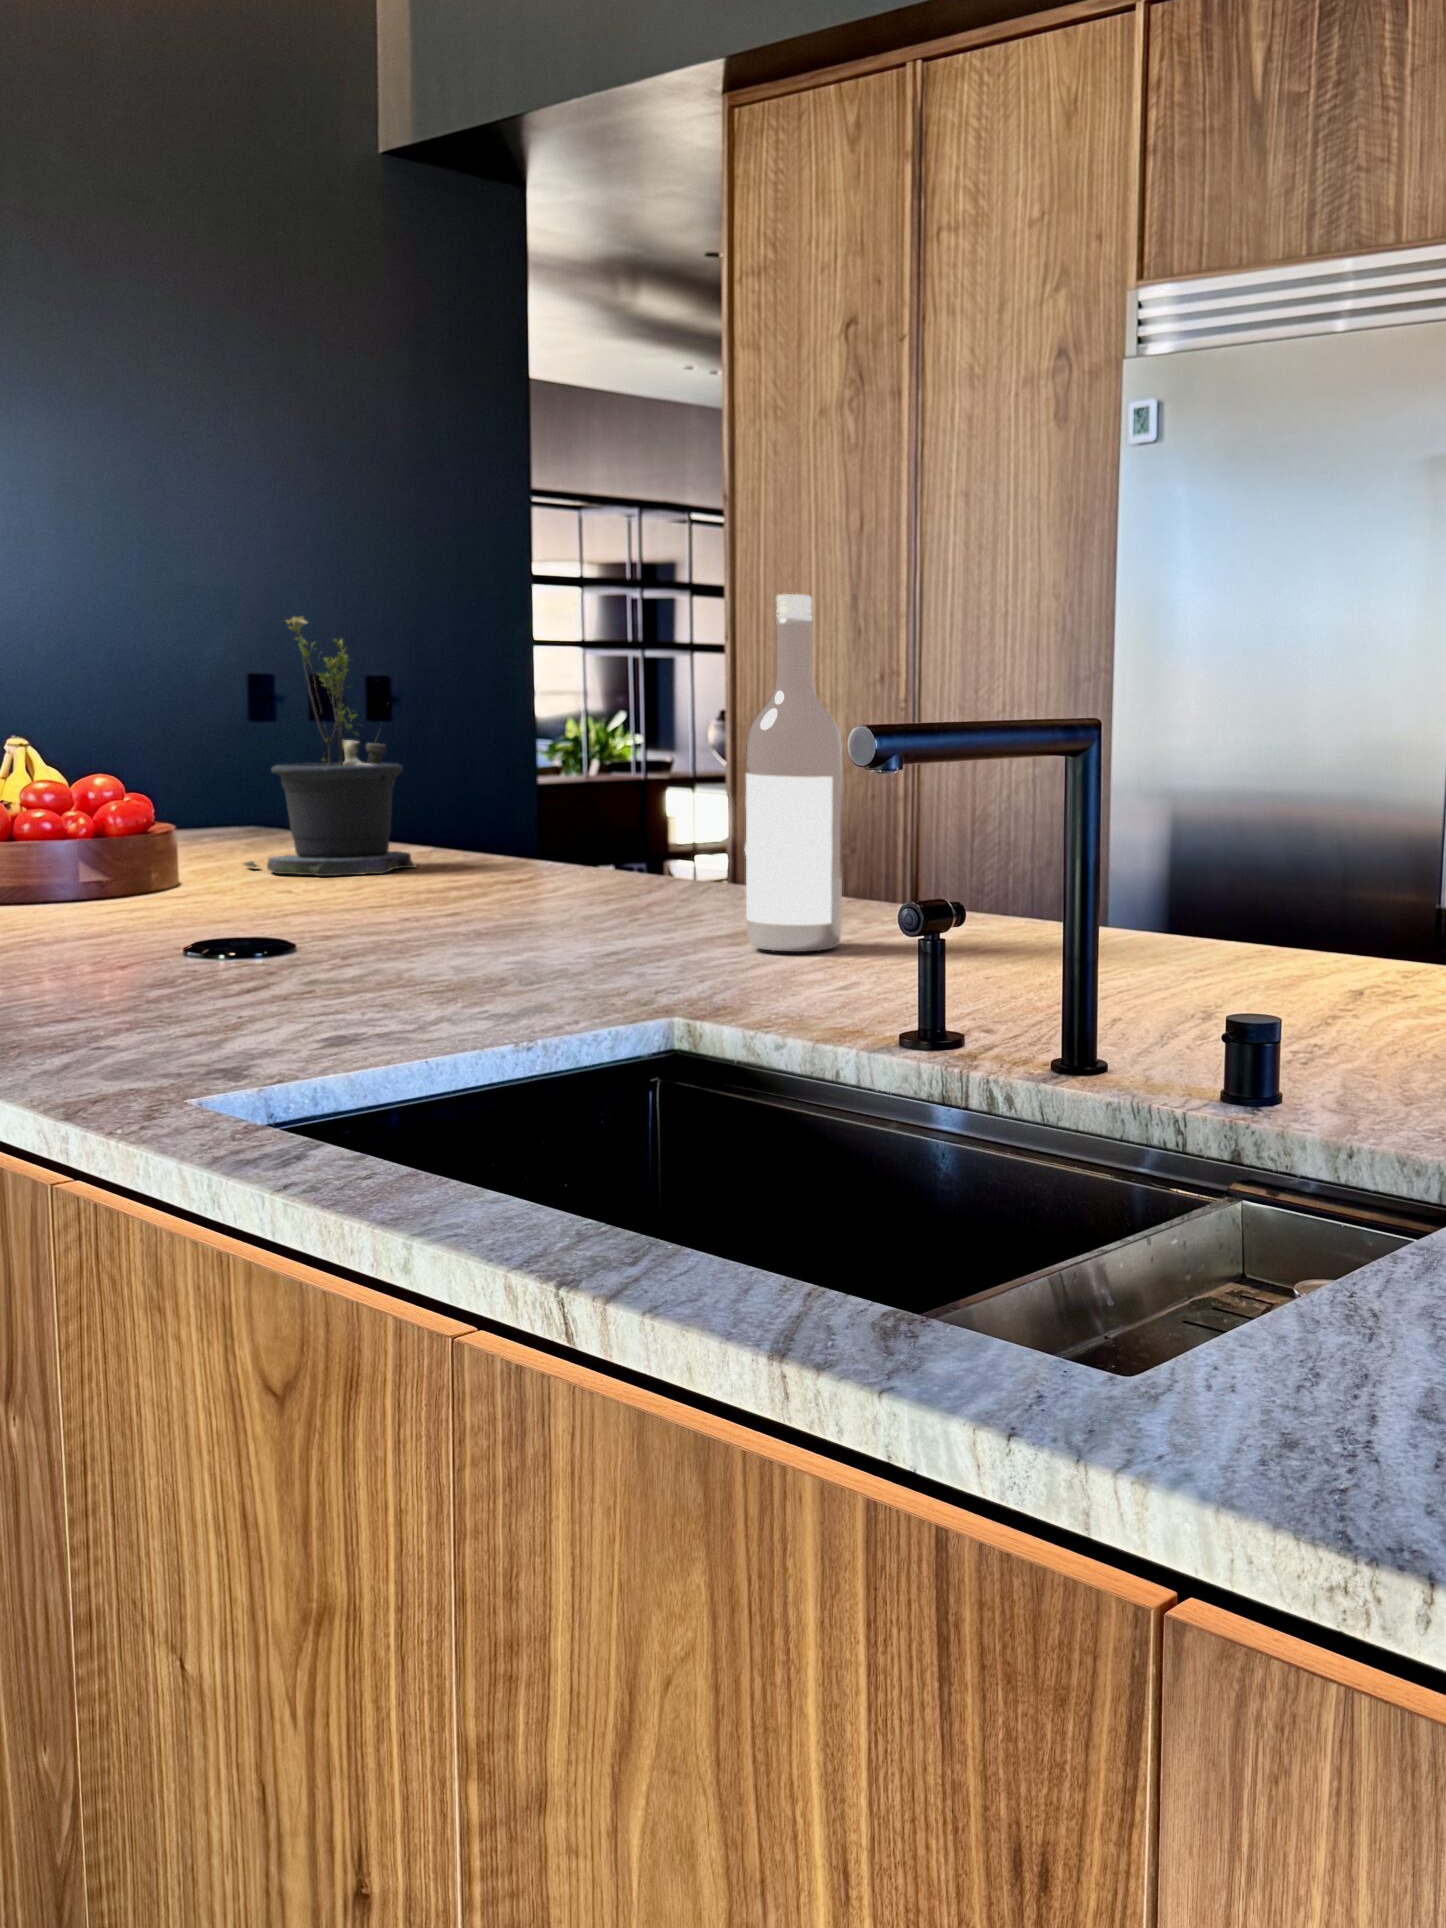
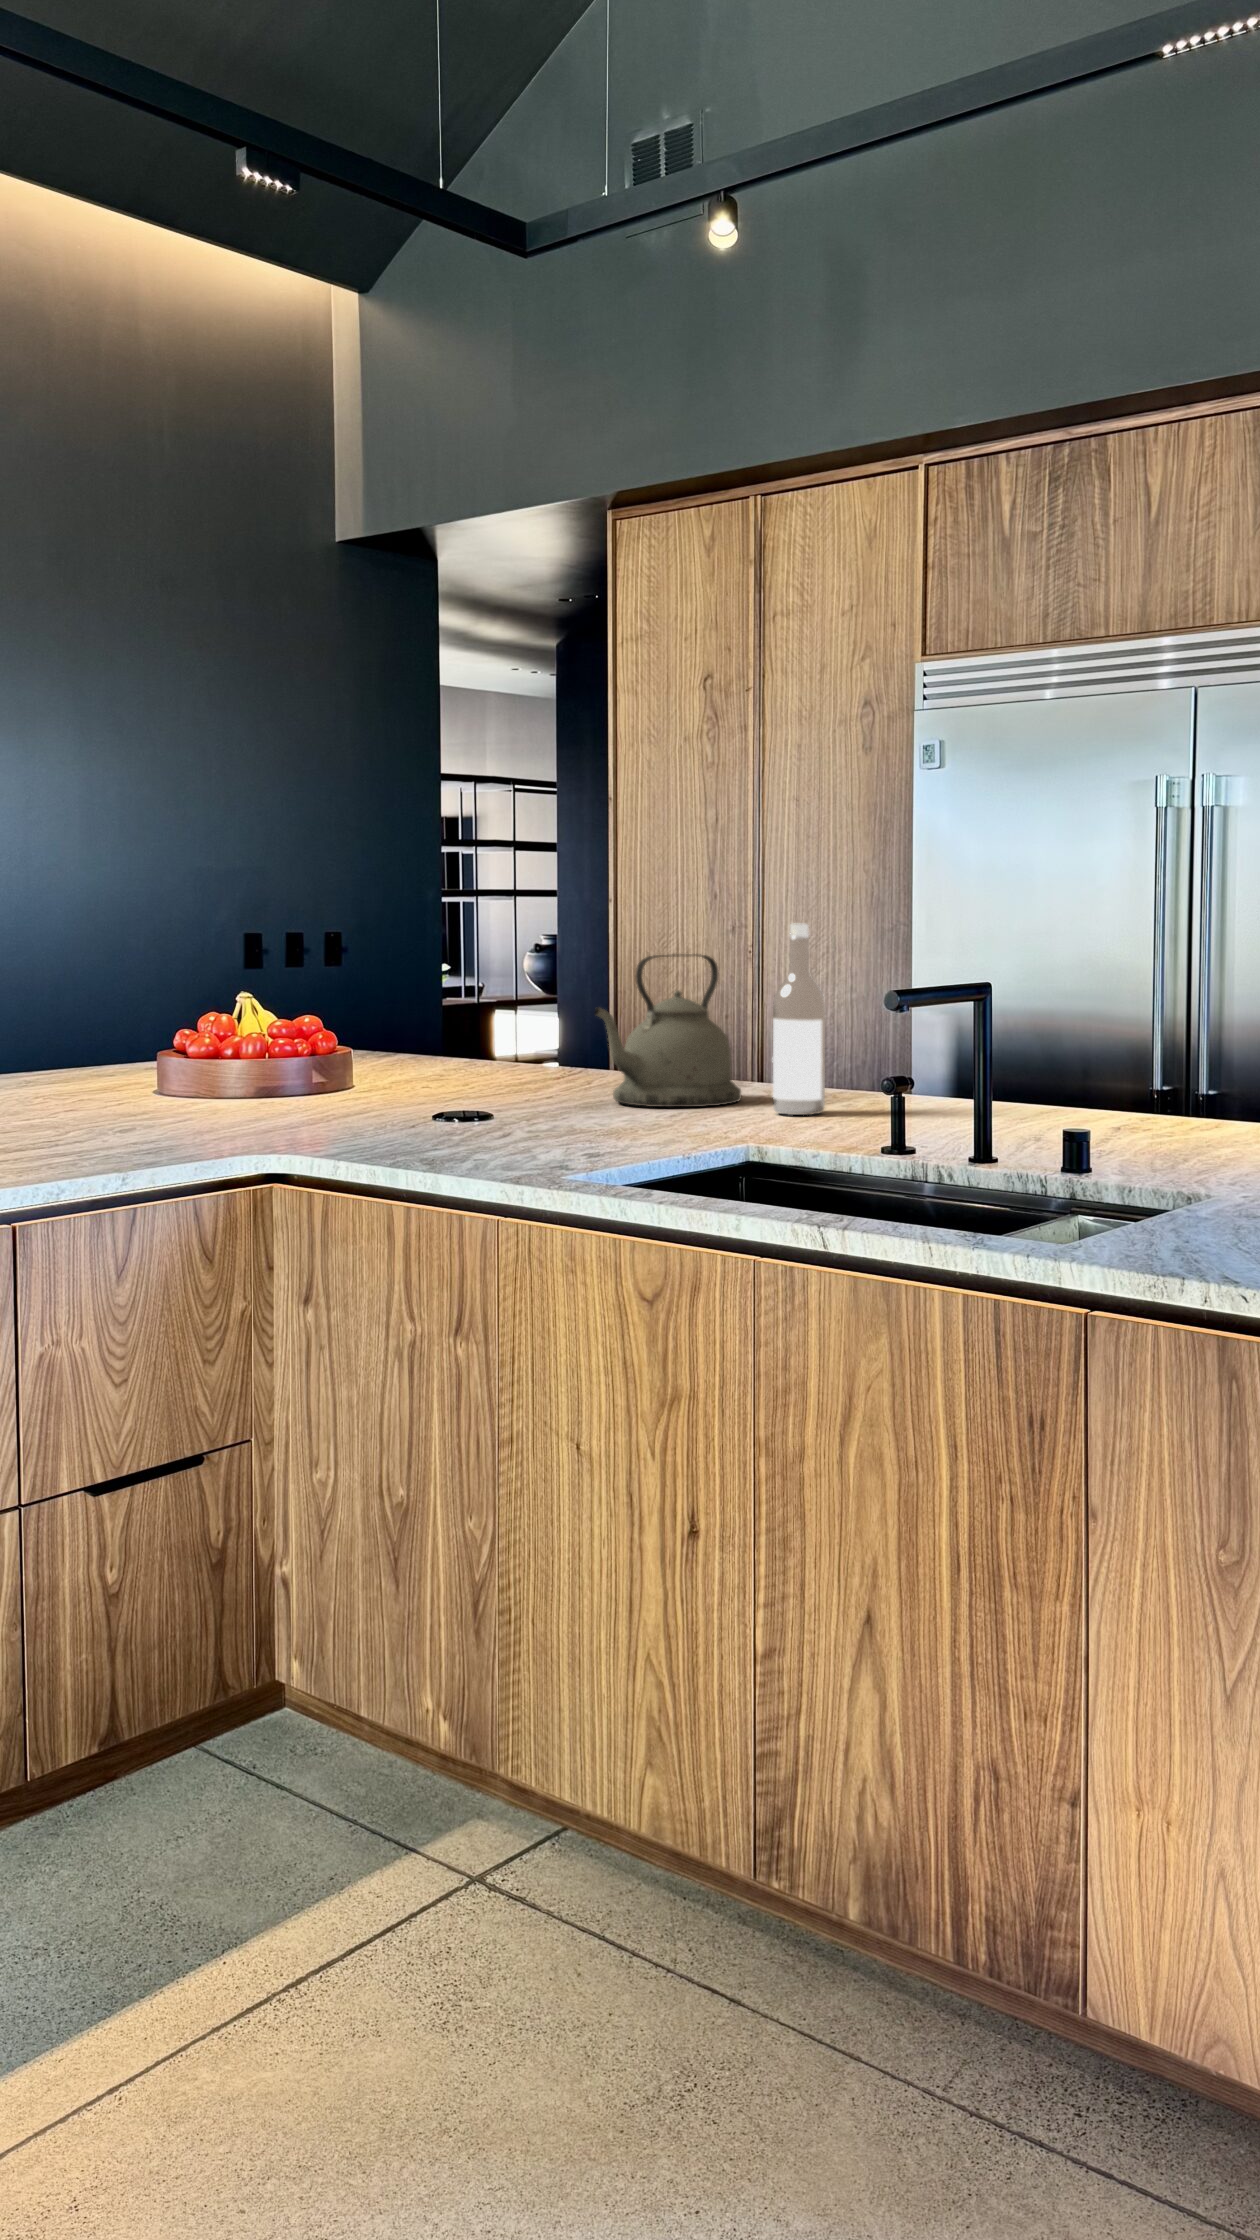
potted plant: present [244,616,417,876] -> none [407,927,516,1084]
kettle: none [439,657,728,930] -> present [595,954,741,1107]

